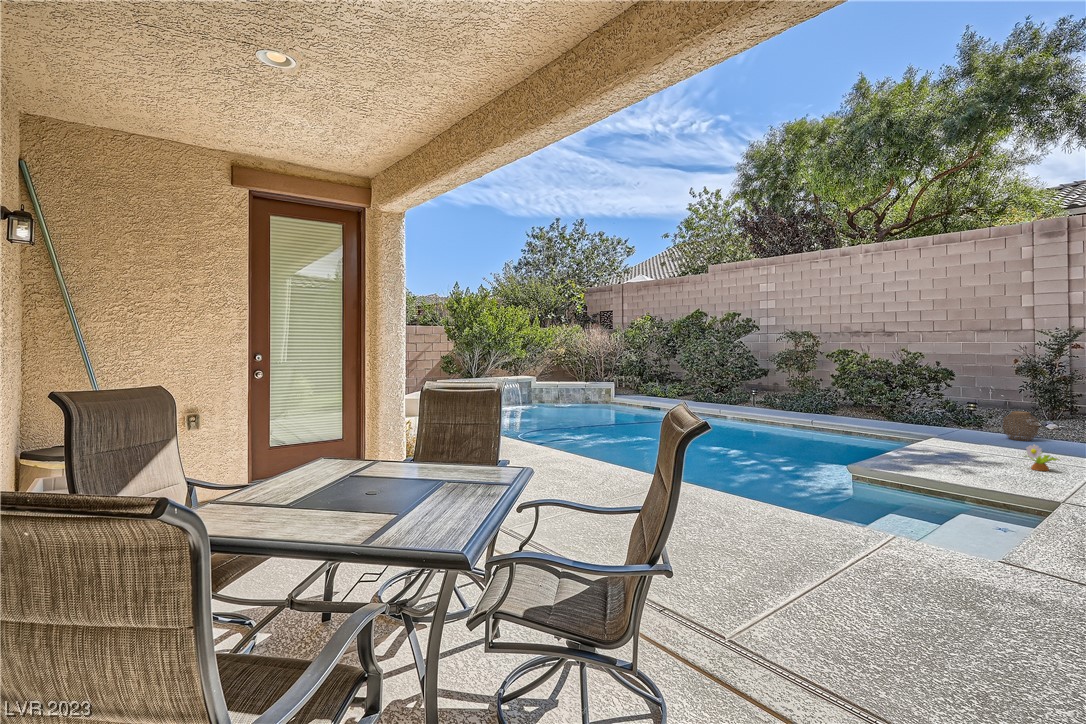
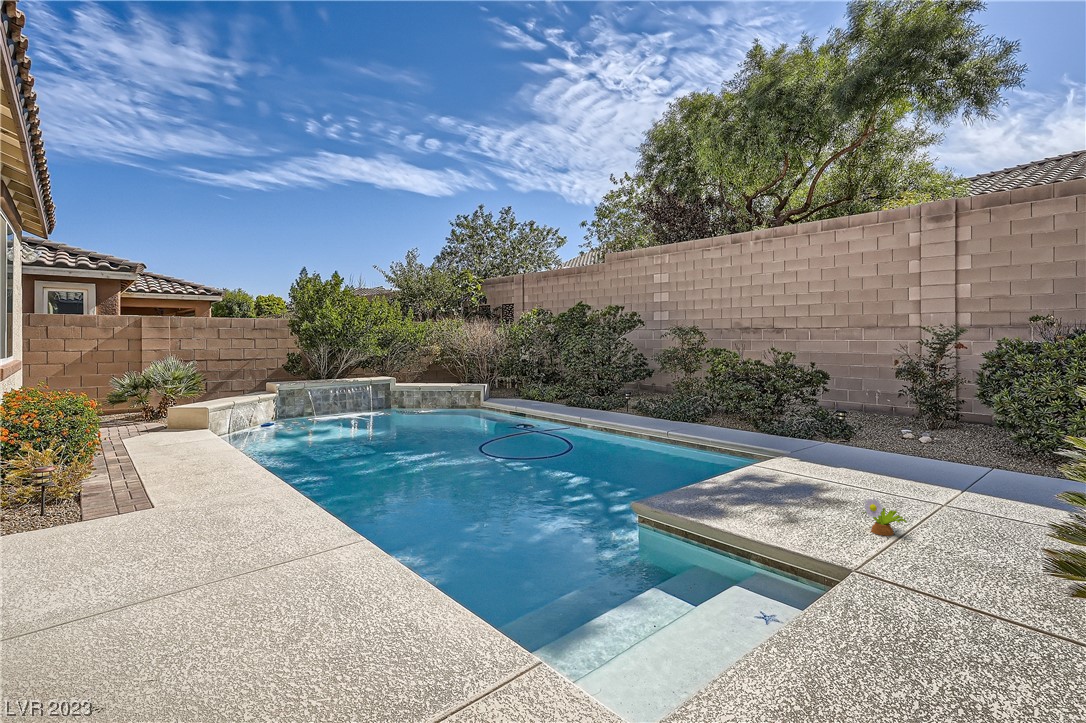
woven basket: present [1003,411,1039,441] -> none [866,432,905,470]

